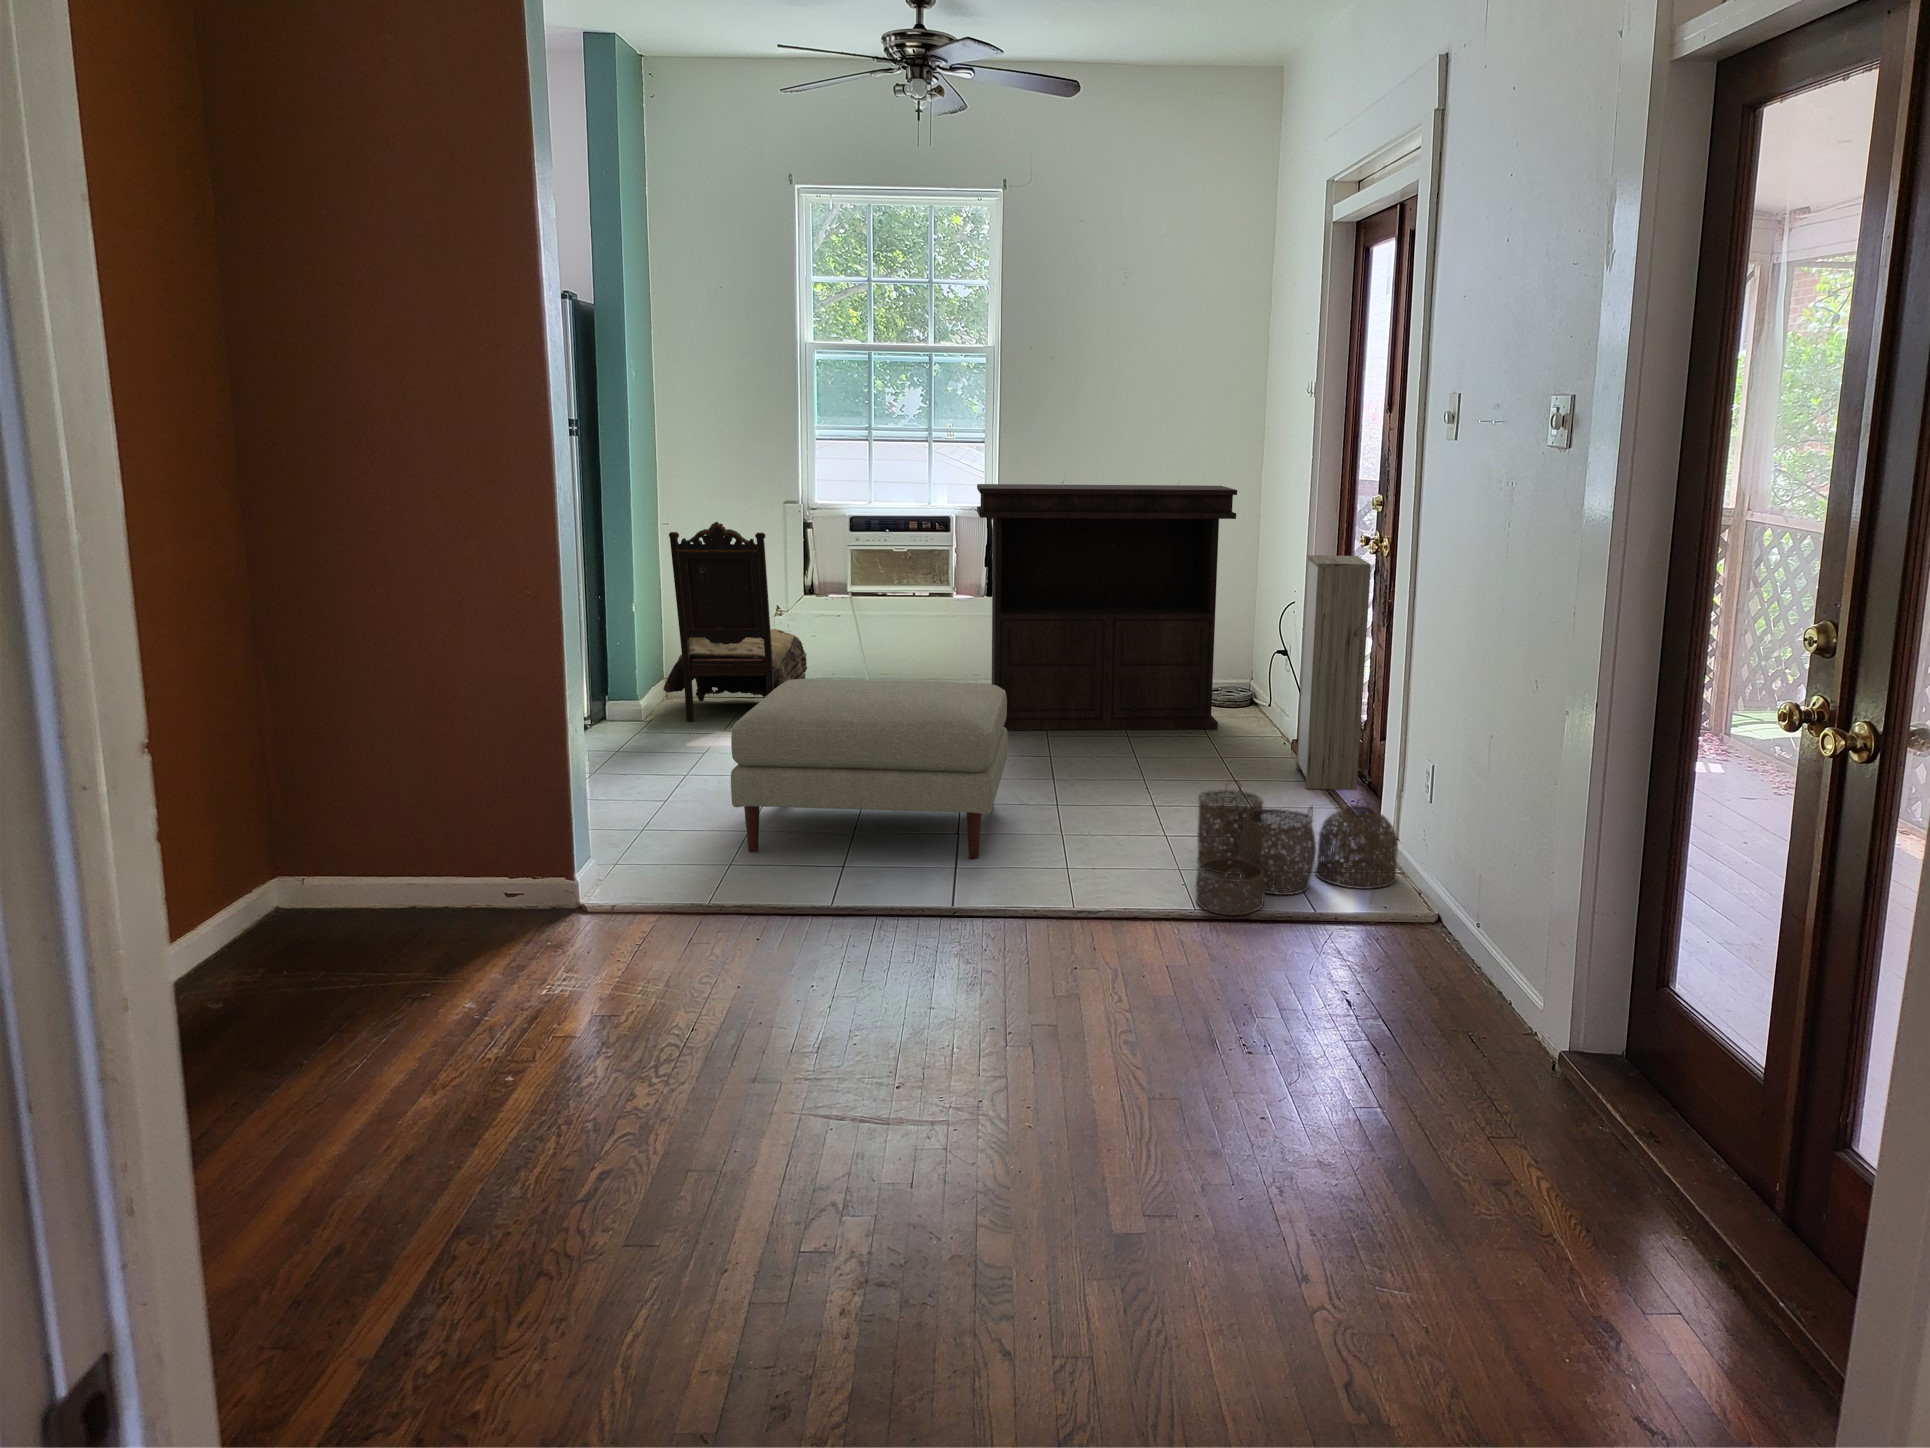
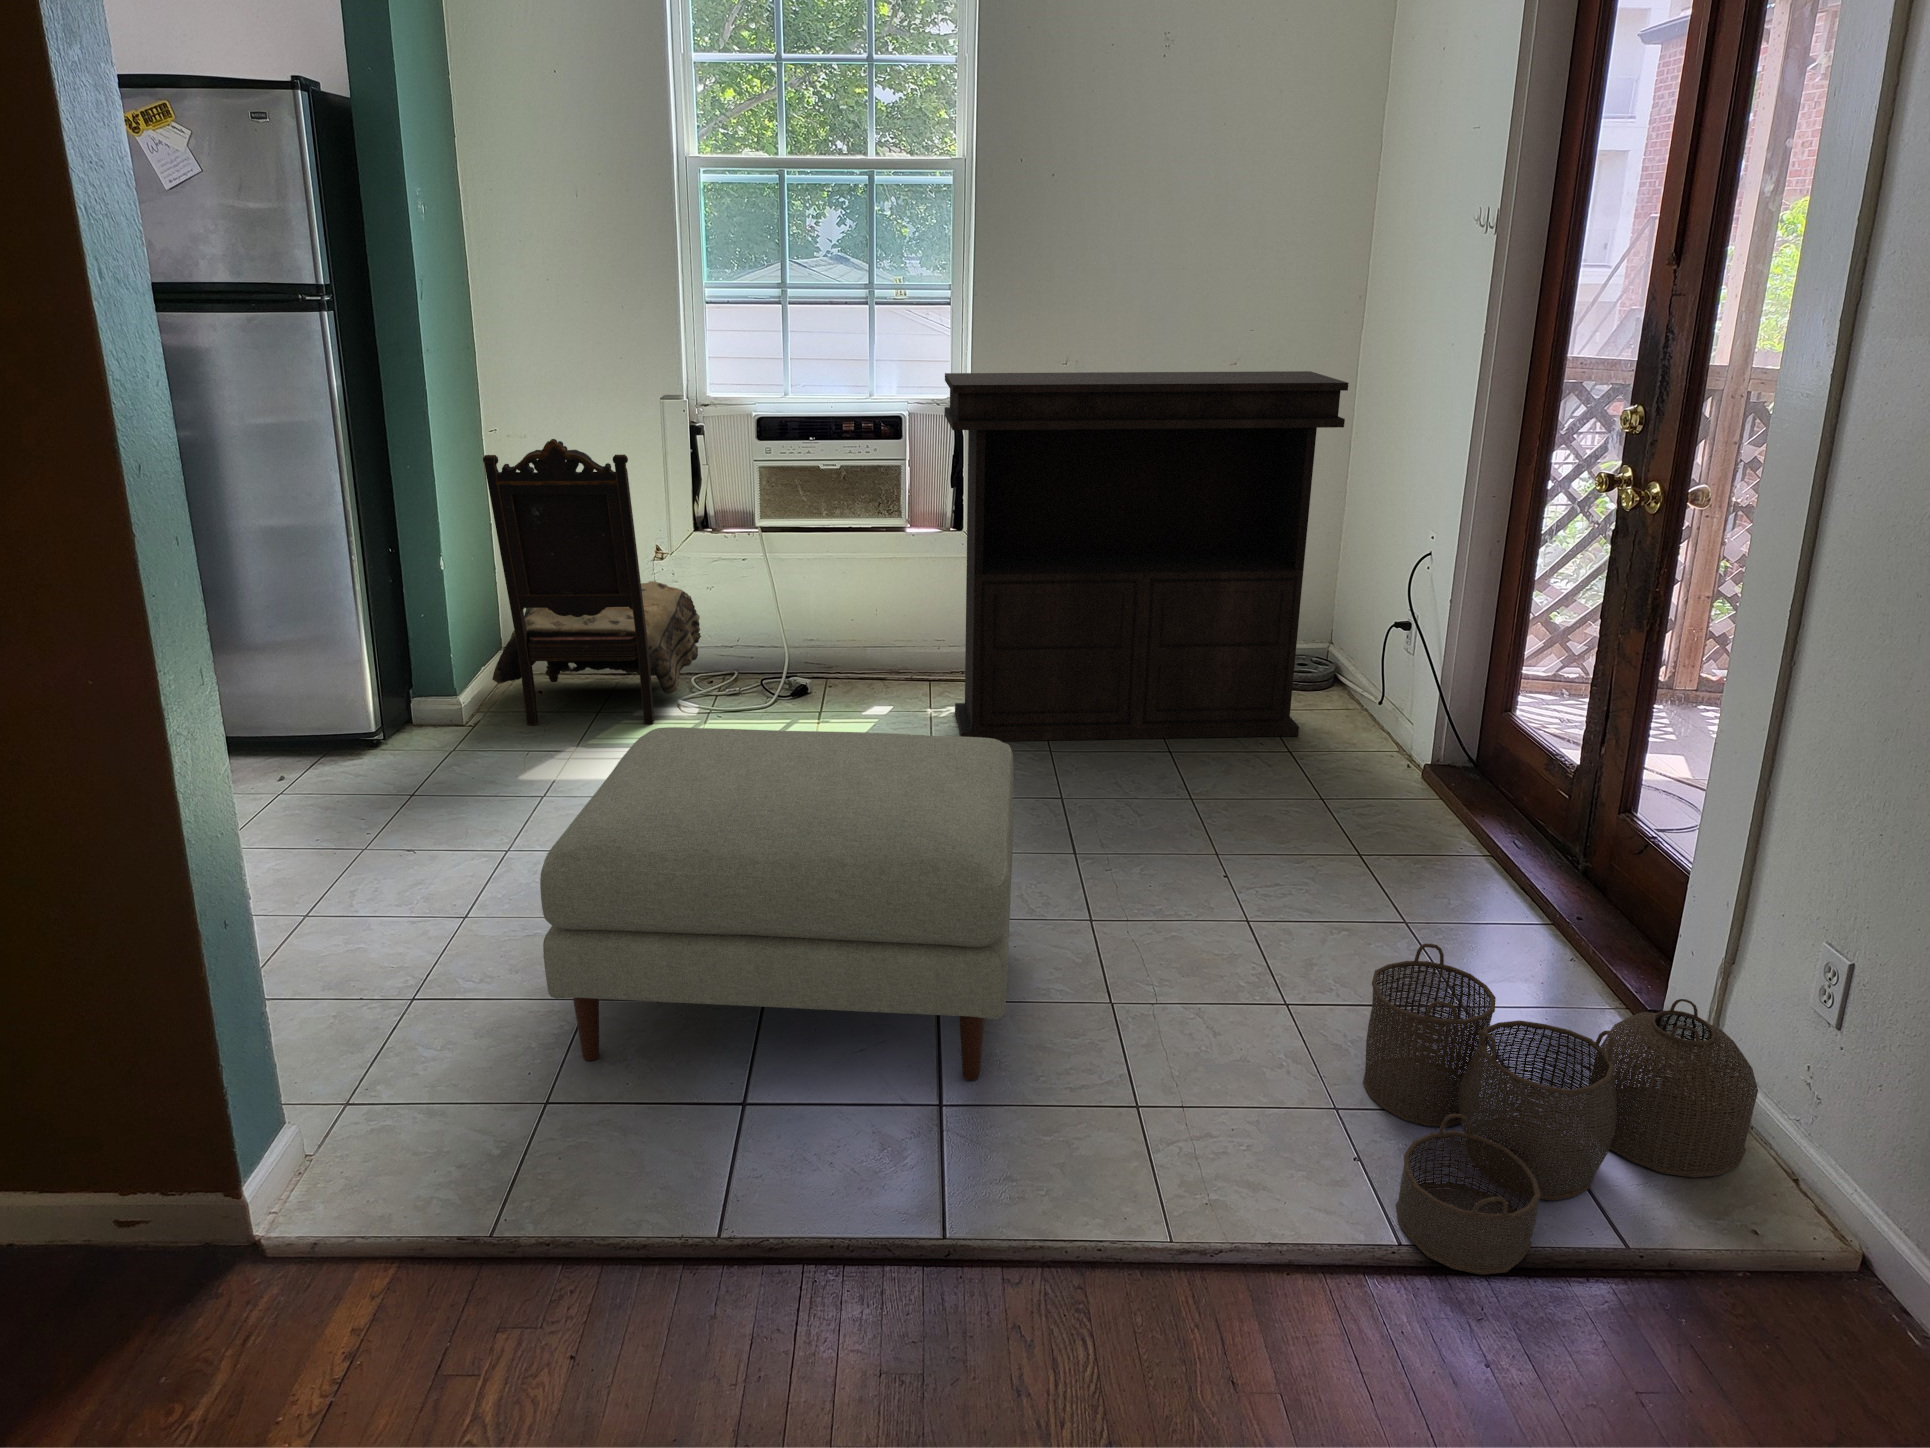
storage cabinet: present [1296,555,1371,790] -> none [1447,501,1622,881]

